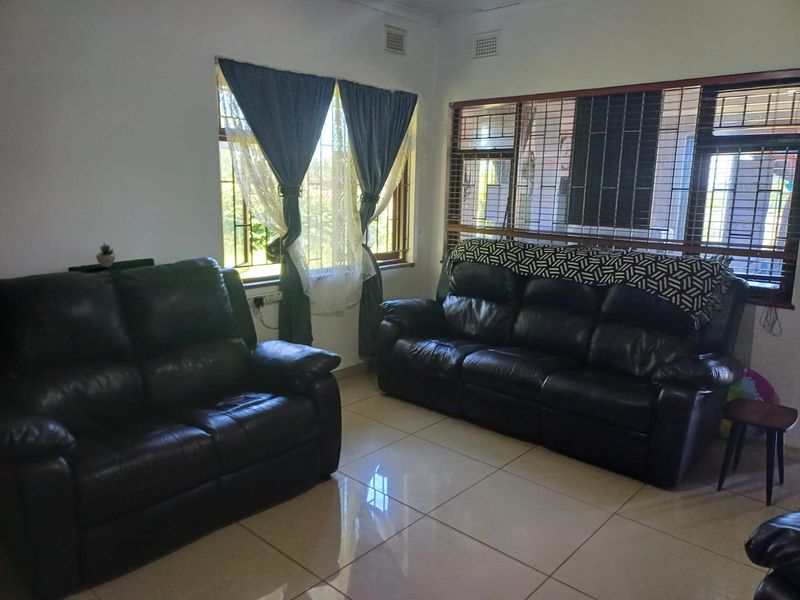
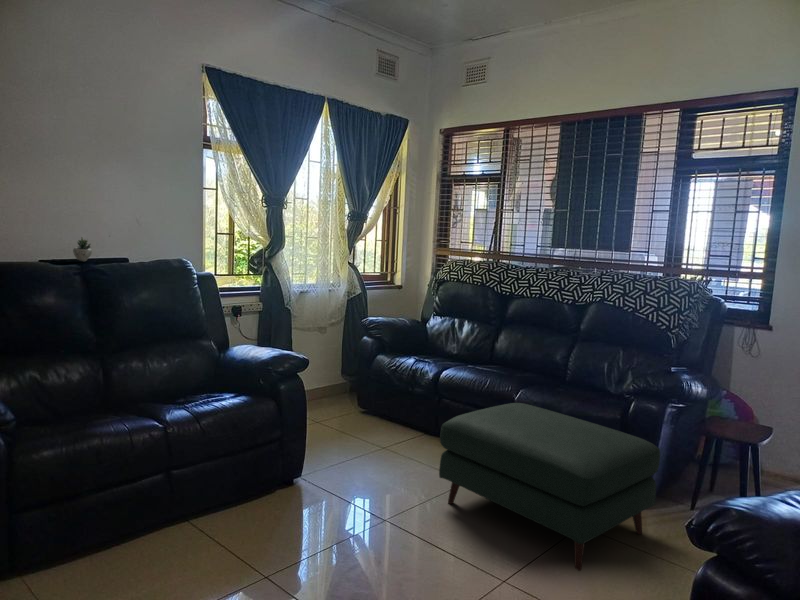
ottoman: none [474,390,693,563] -> present [439,403,660,571]

